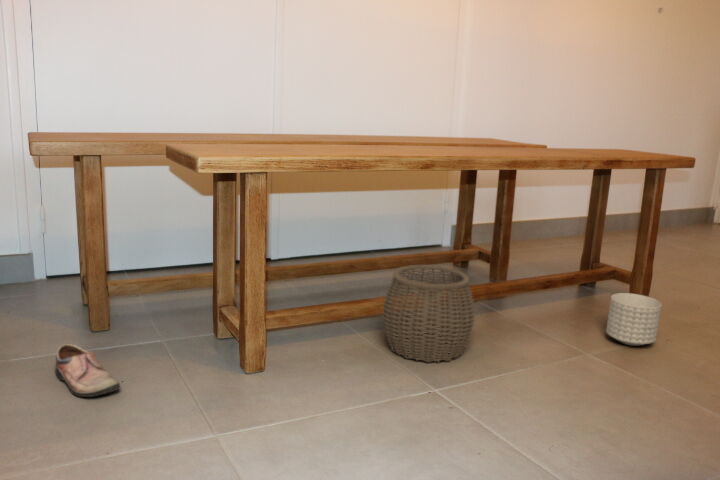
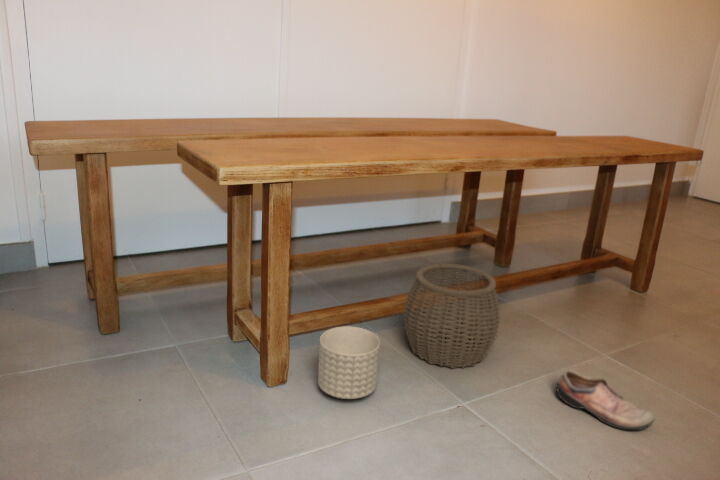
planter: present [606,293,661,346] -> present [318,326,380,399]
shoe: present [55,344,120,397] -> present [557,370,655,430]

